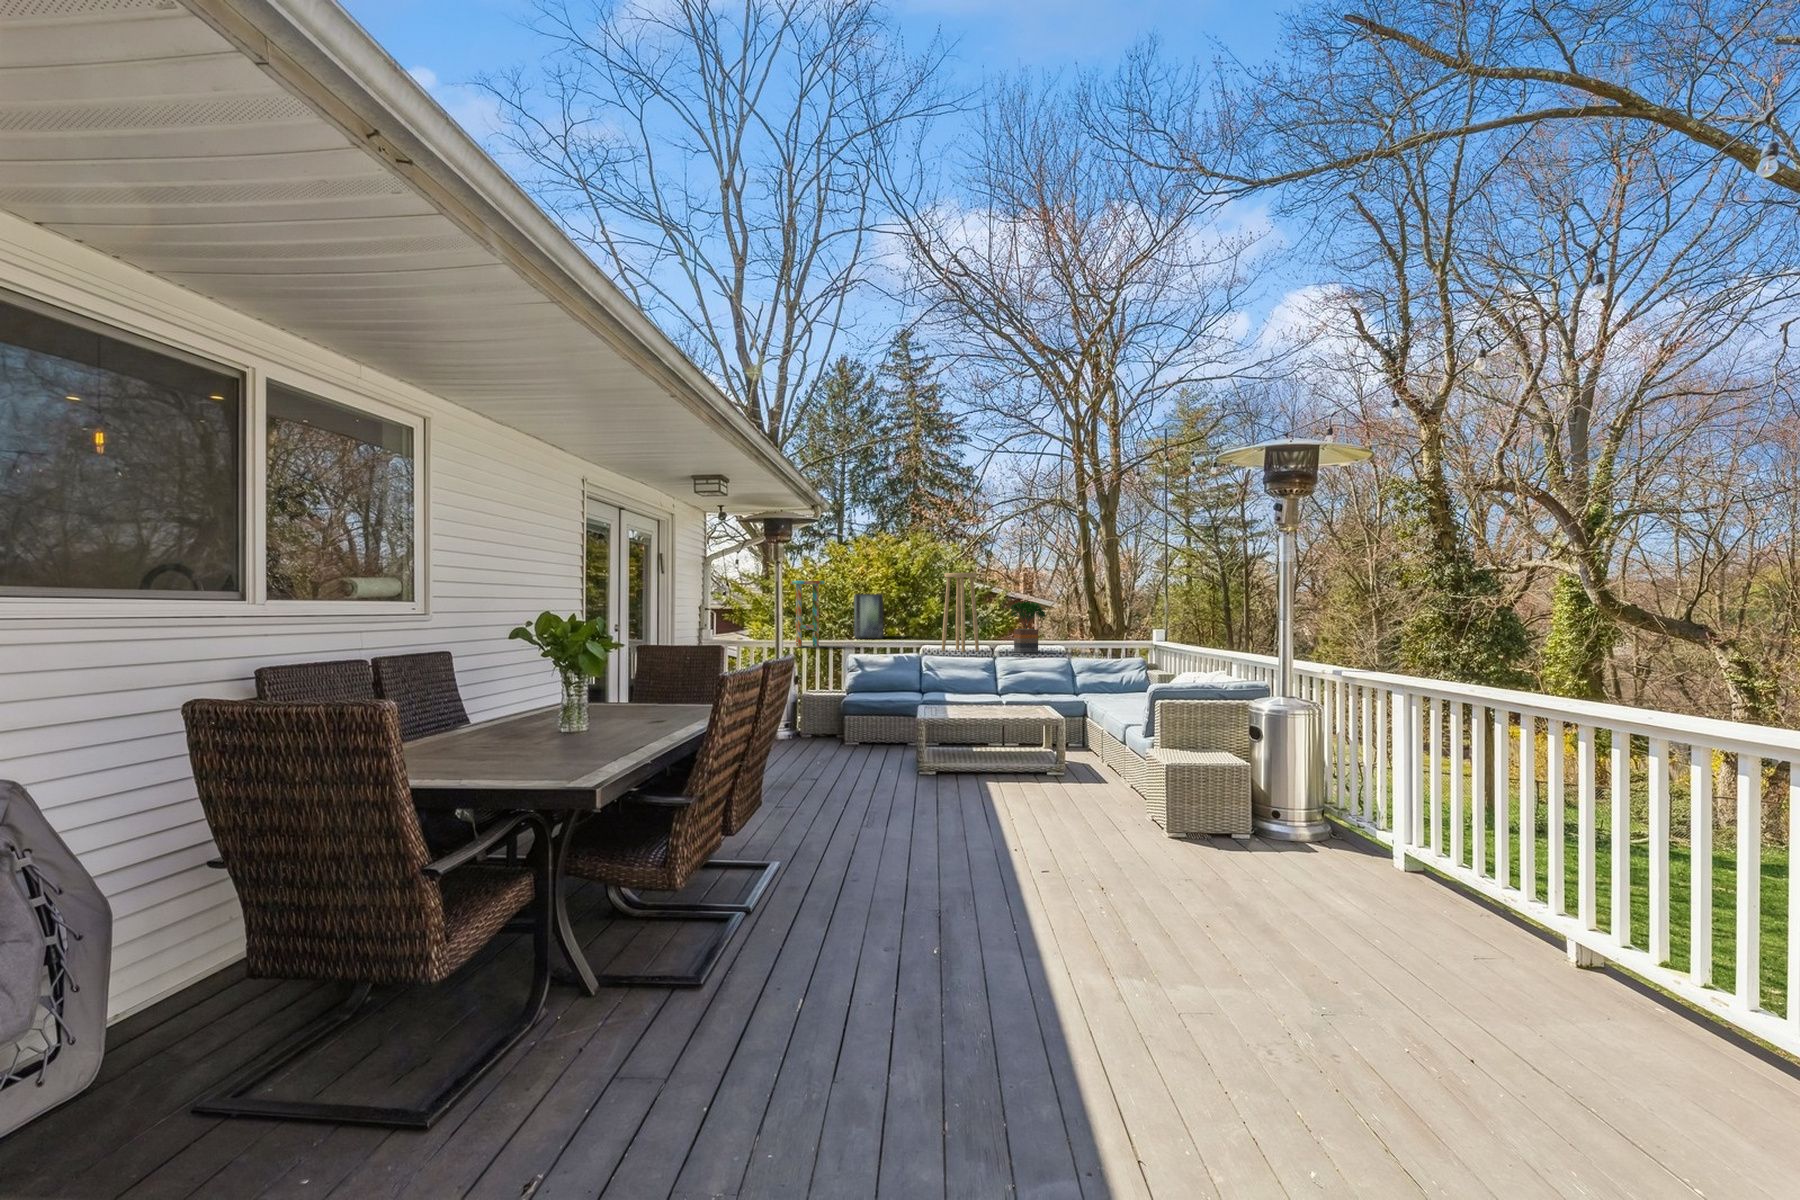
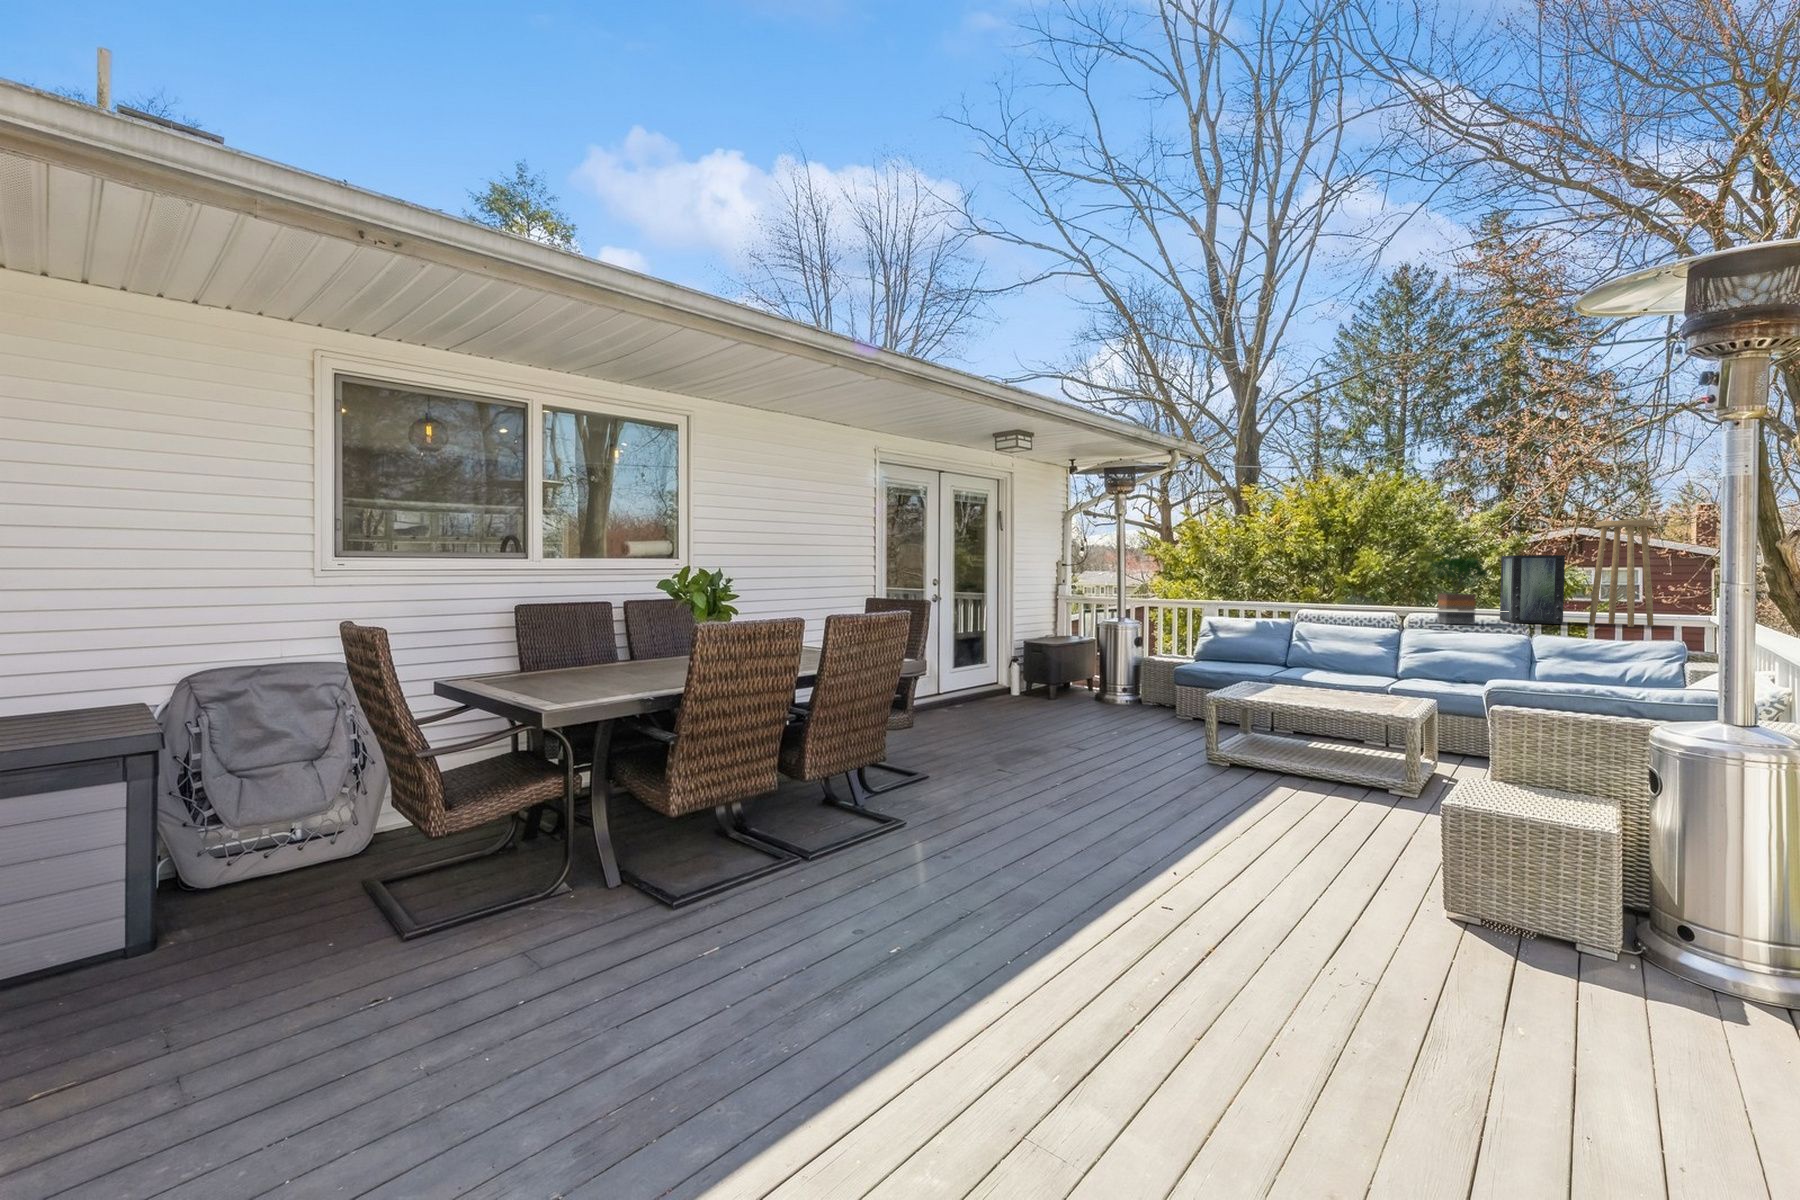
stool: present [942,573,979,652] -> present [1589,520,1654,627]
side table: present [790,581,824,647] -> none [1143,535,1182,610]
storage box: present [854,594,883,639] -> present [1500,555,1565,624]

